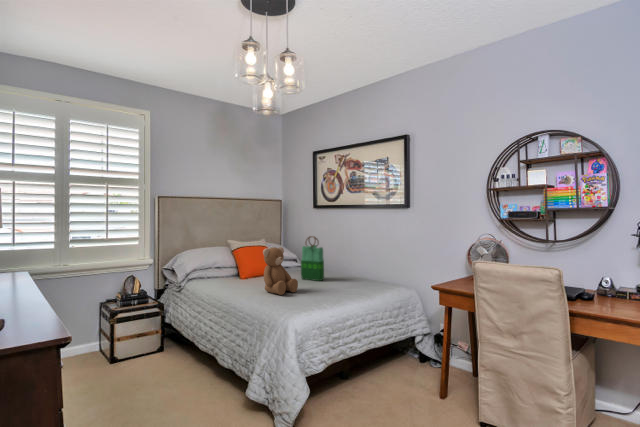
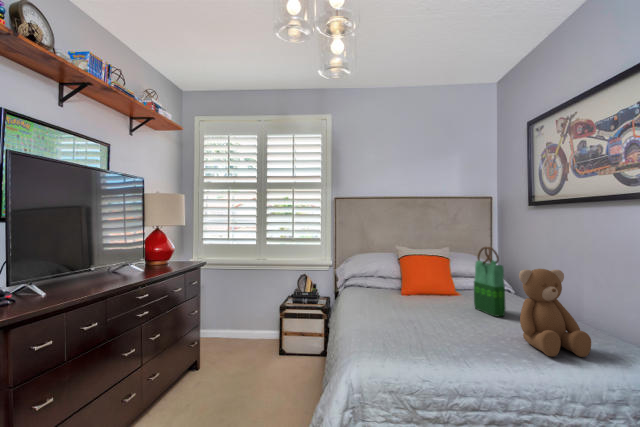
teddy bear: present [263,247,298,295] -> present [519,269,591,357]

